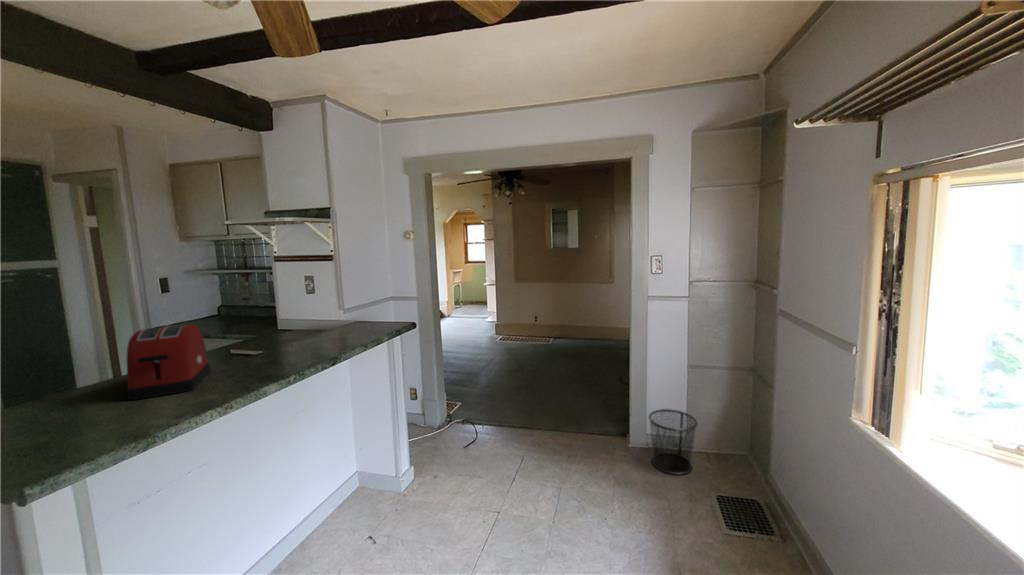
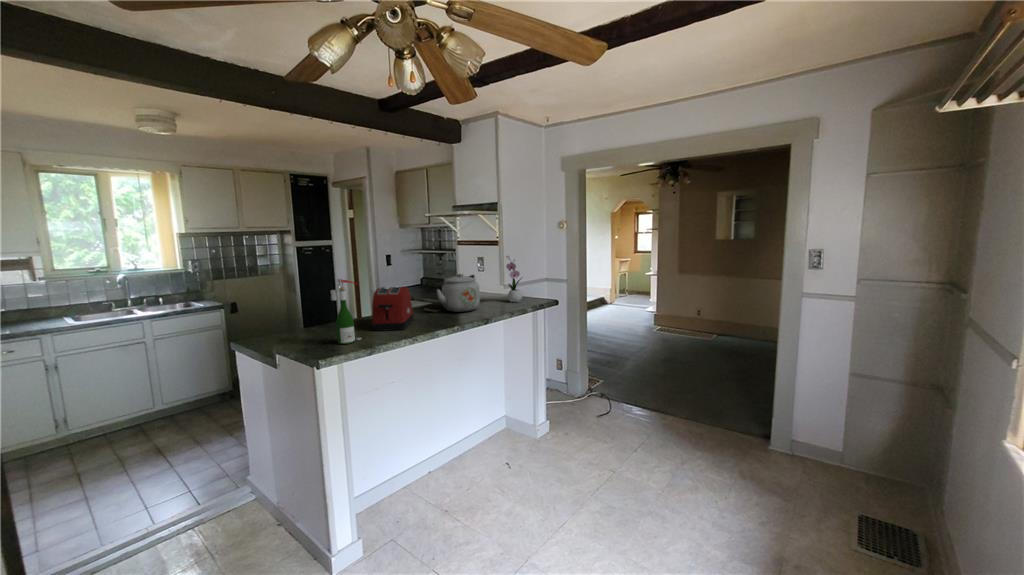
flower arrangement: none [347,272,372,329] -> present [506,256,523,302]
kettle: none [244,299,315,351] -> present [436,274,480,312]
wine bottle: none [23,323,104,438] -> present [331,279,361,344]
waste bin: present [649,409,697,475] -> none [794,420,858,493]

